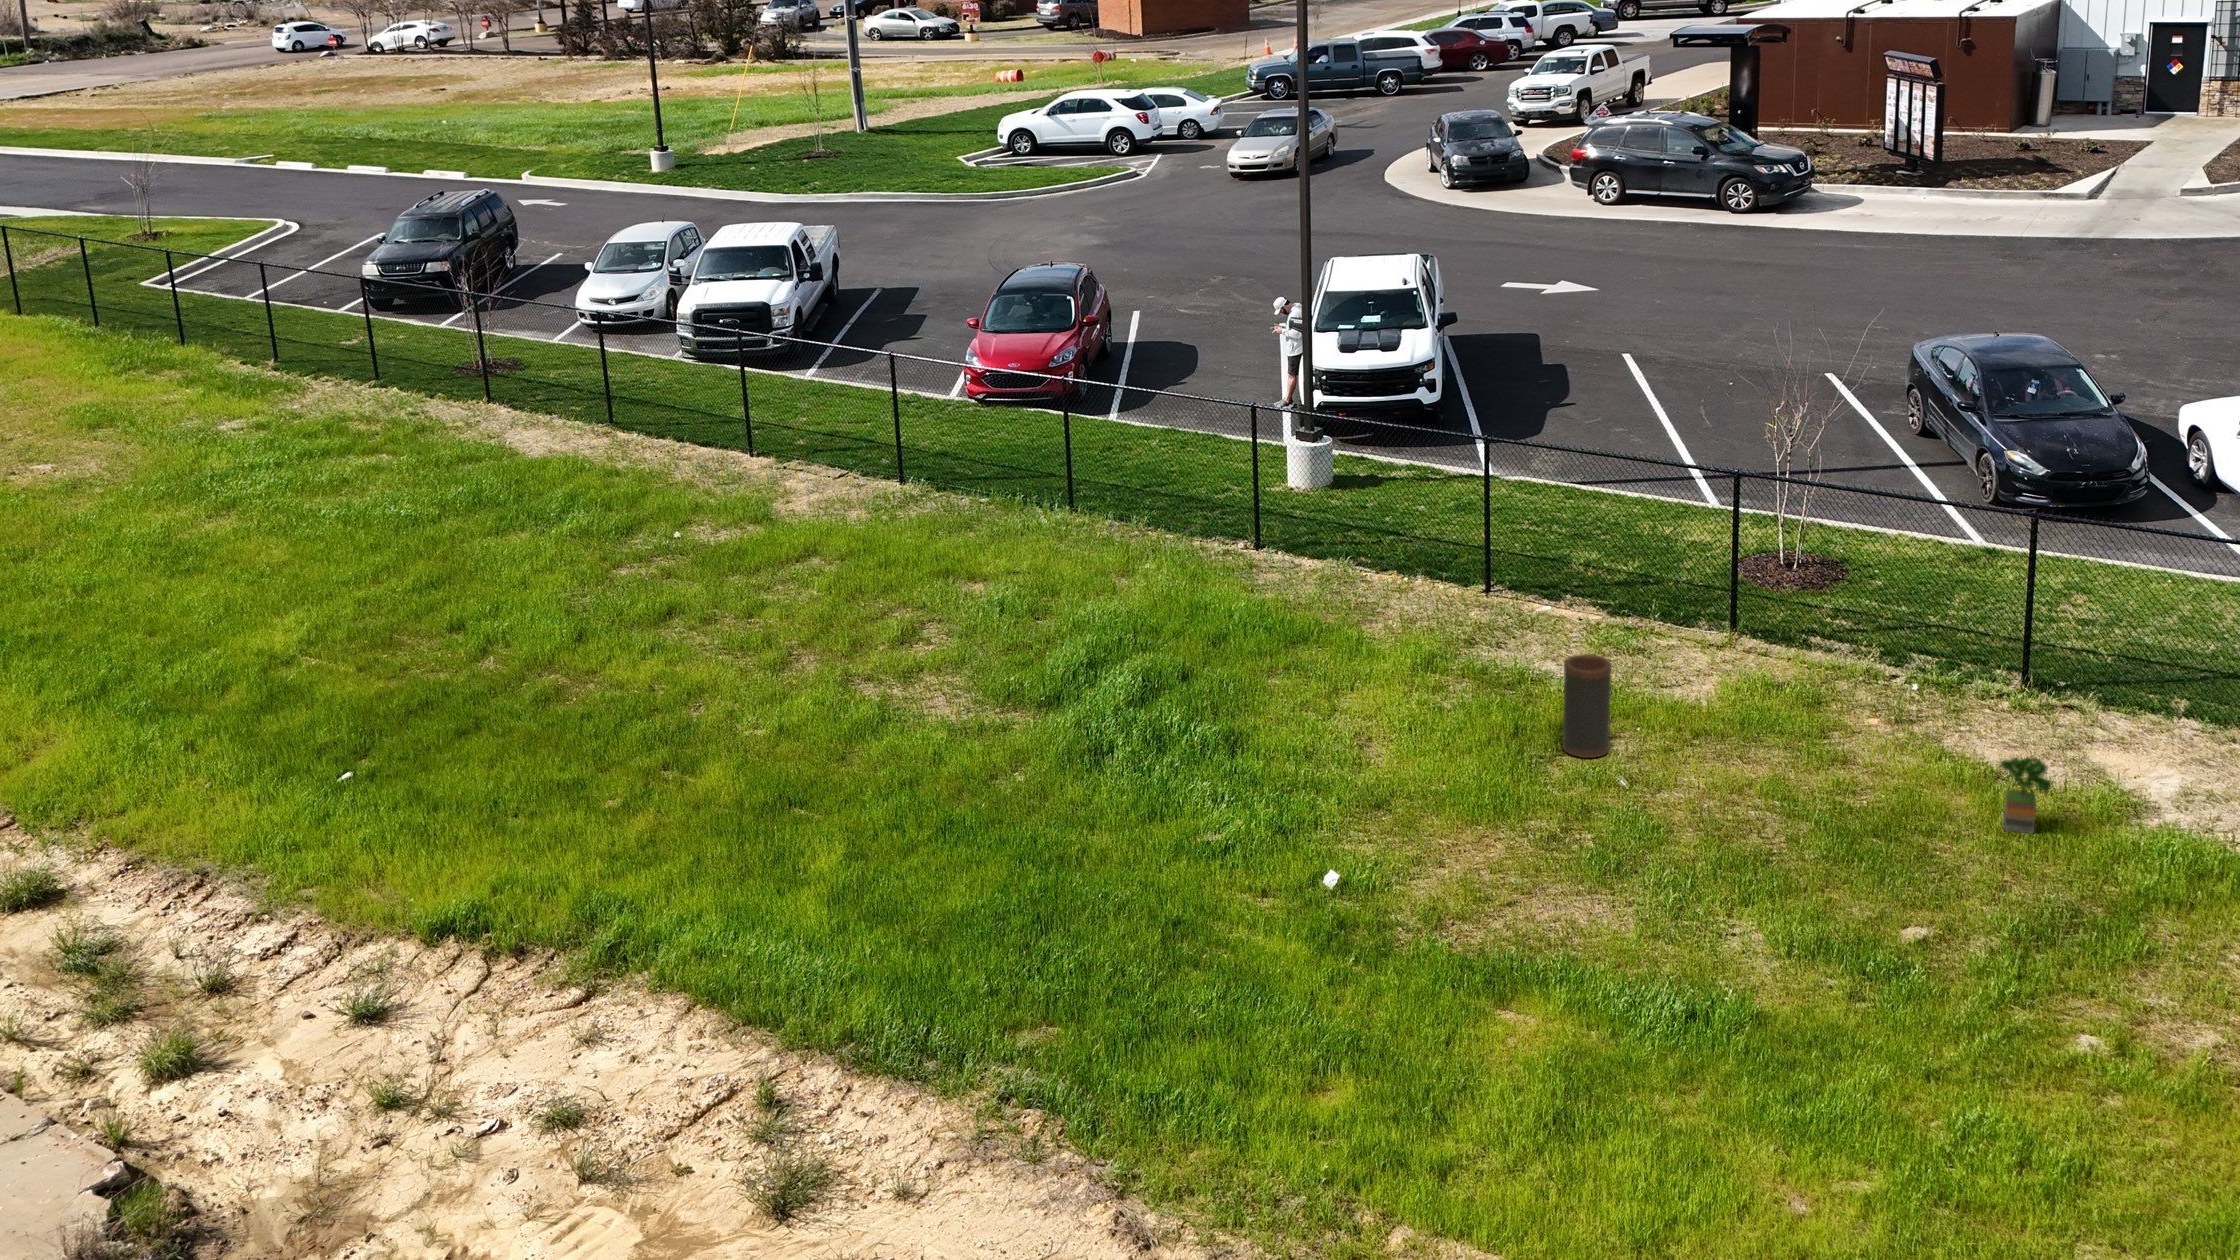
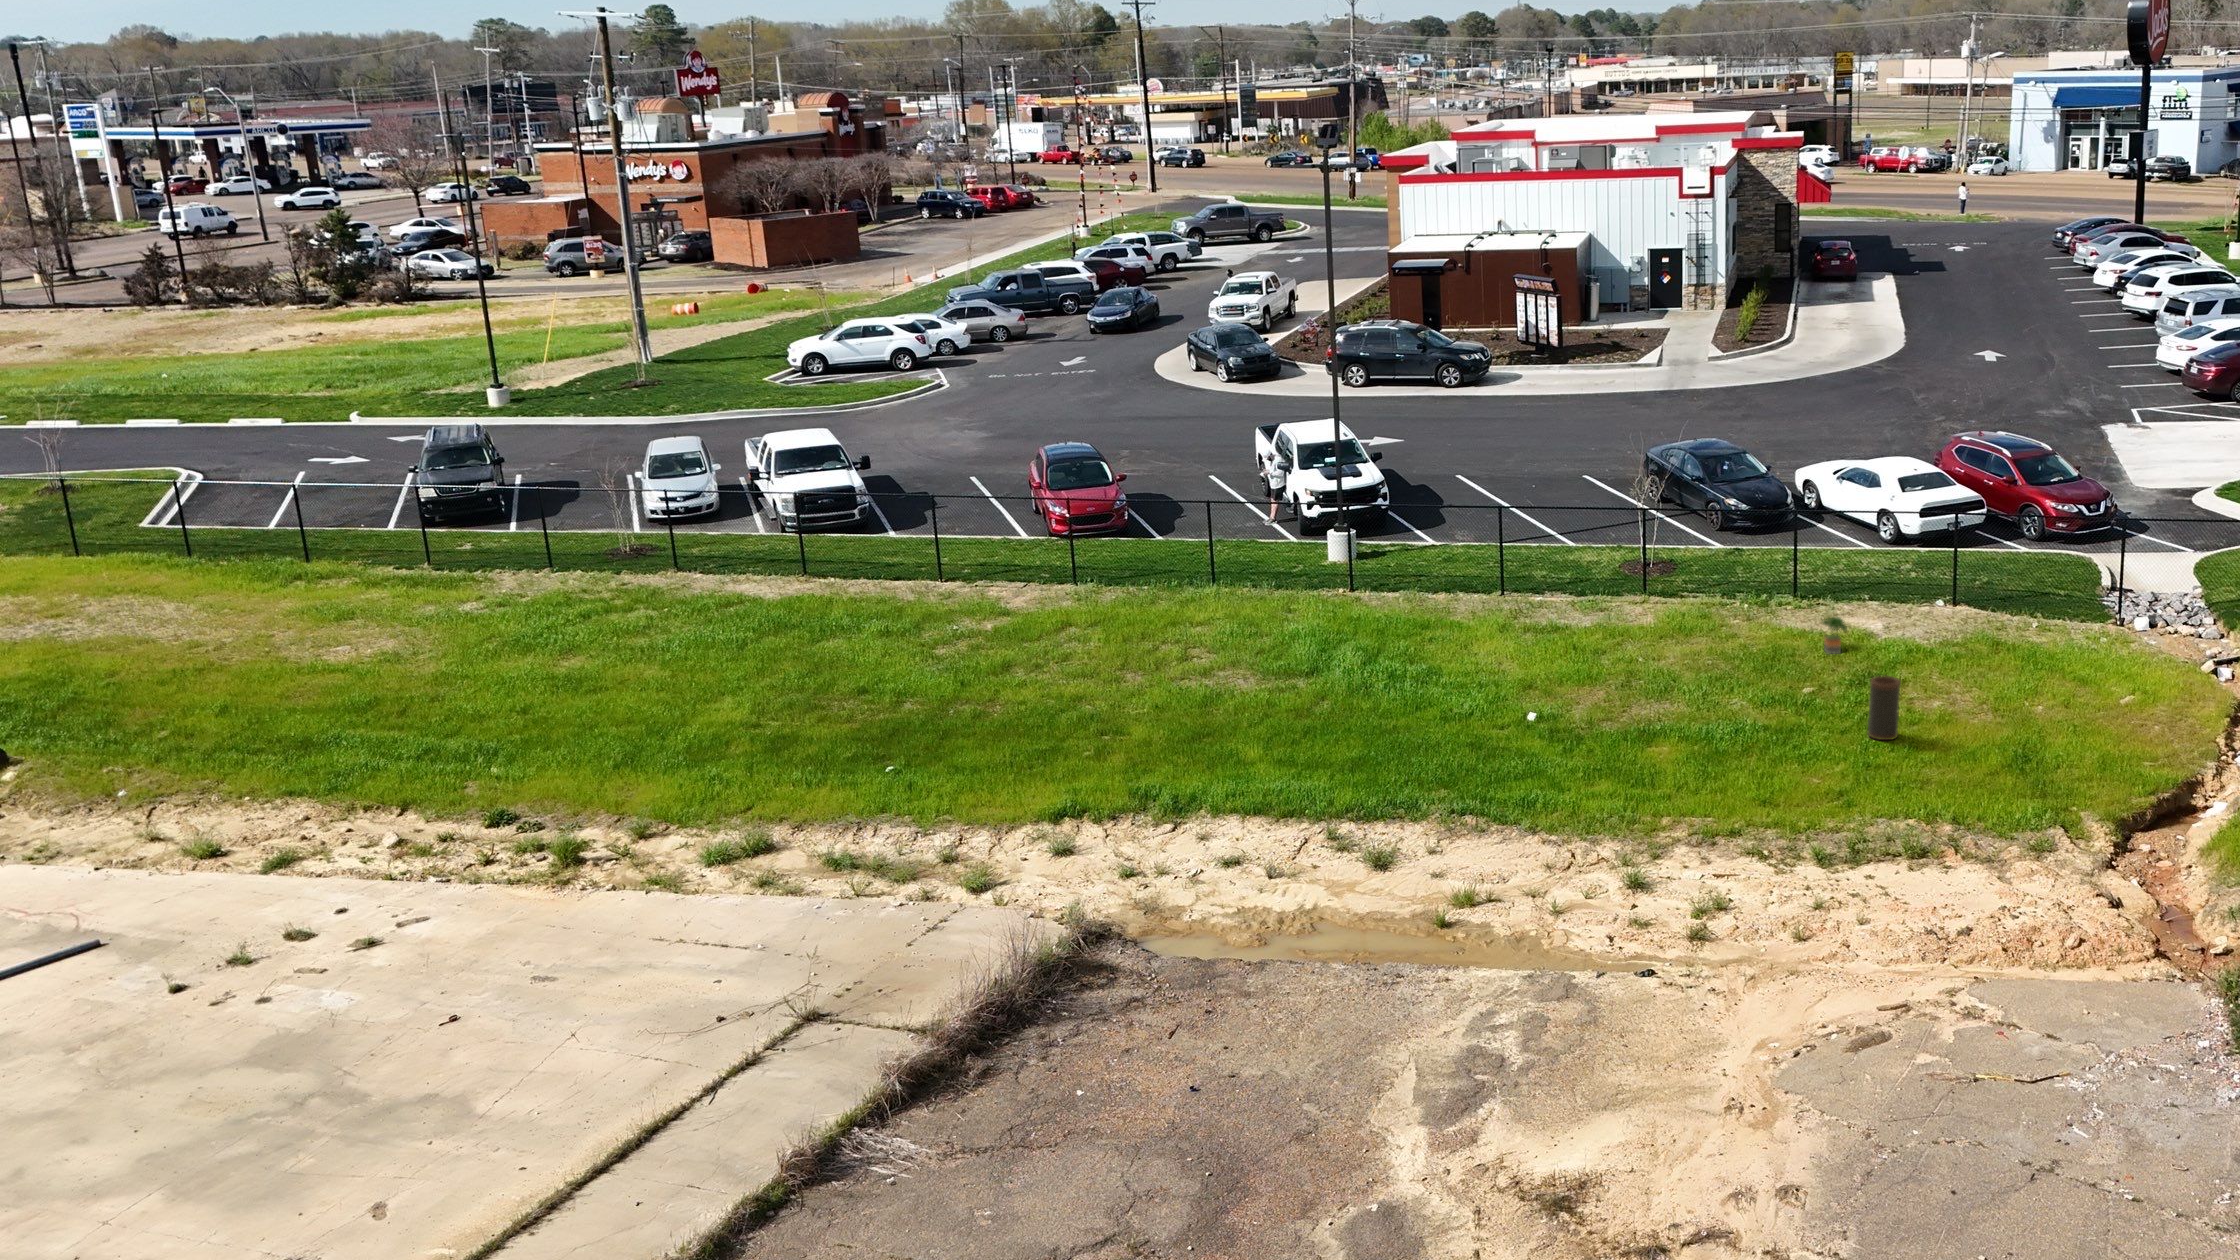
trash can: present [1562,654,1612,758] -> present [1868,676,1901,740]

